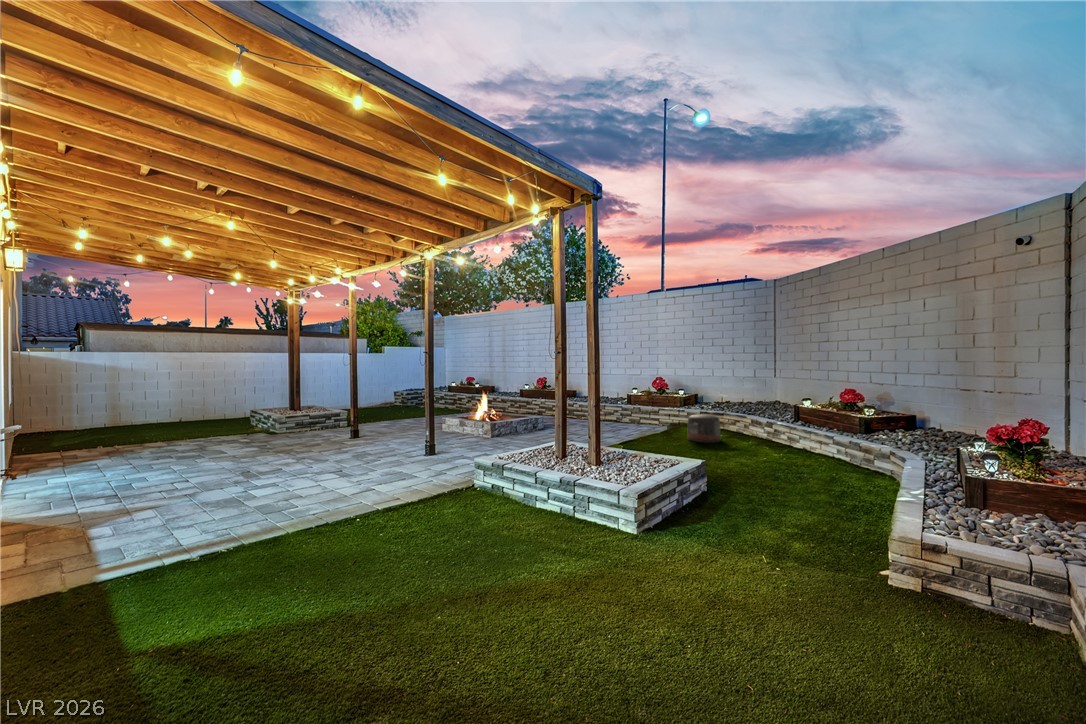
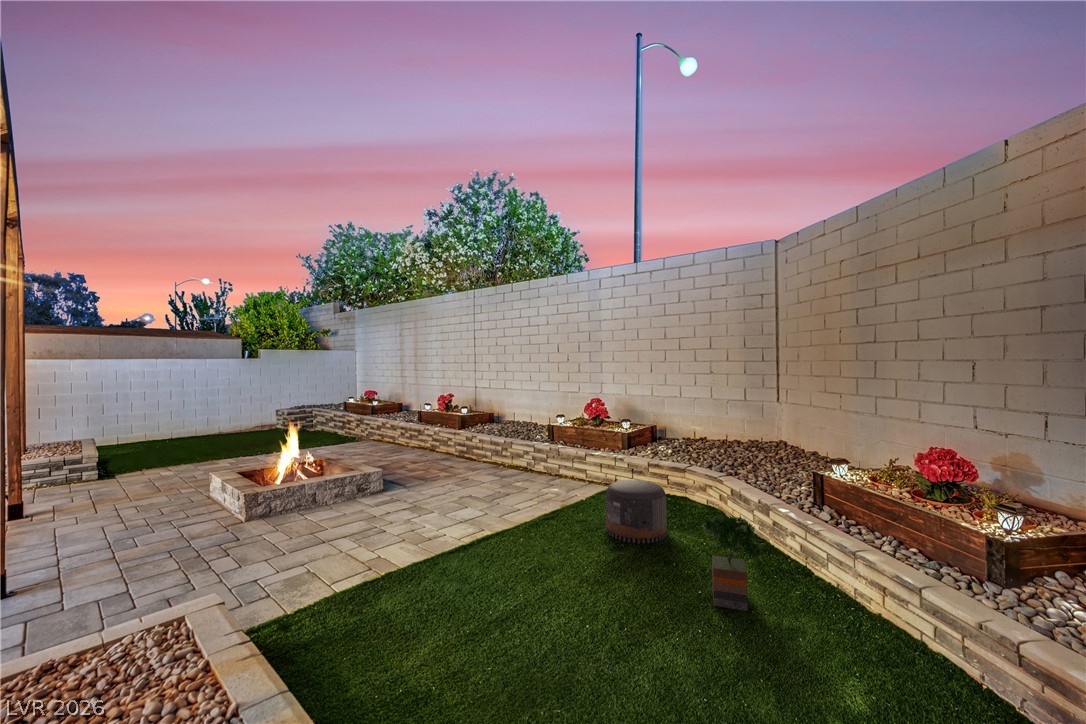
potted tree: none [744,418,772,455] -> present [702,515,762,611]

